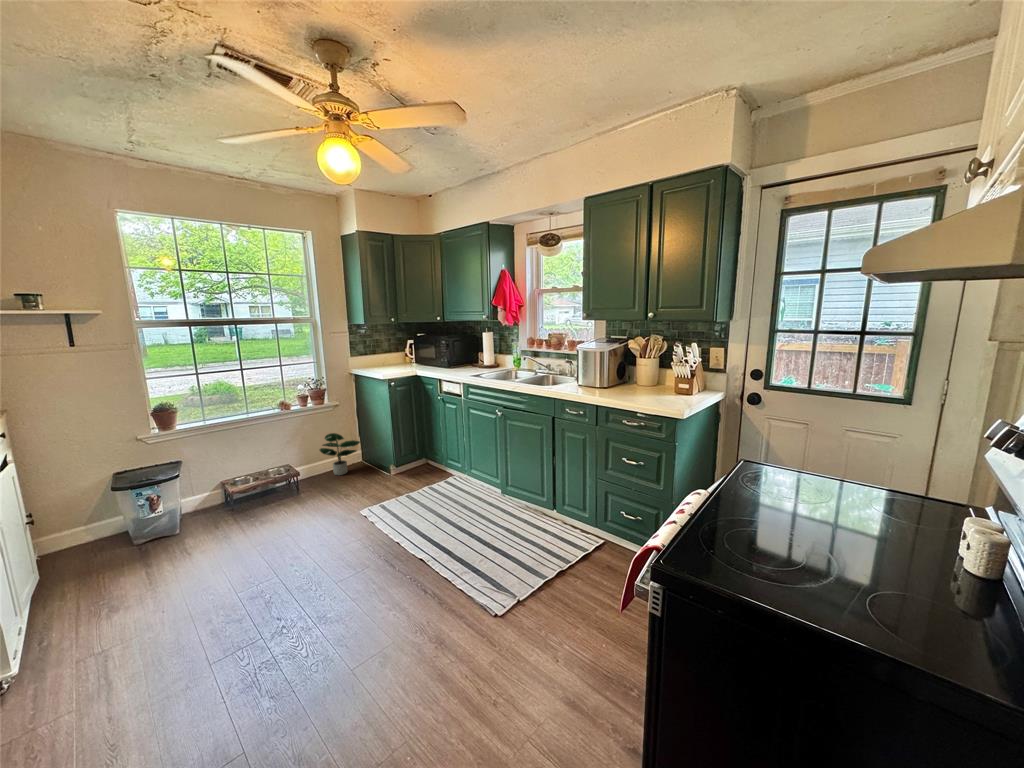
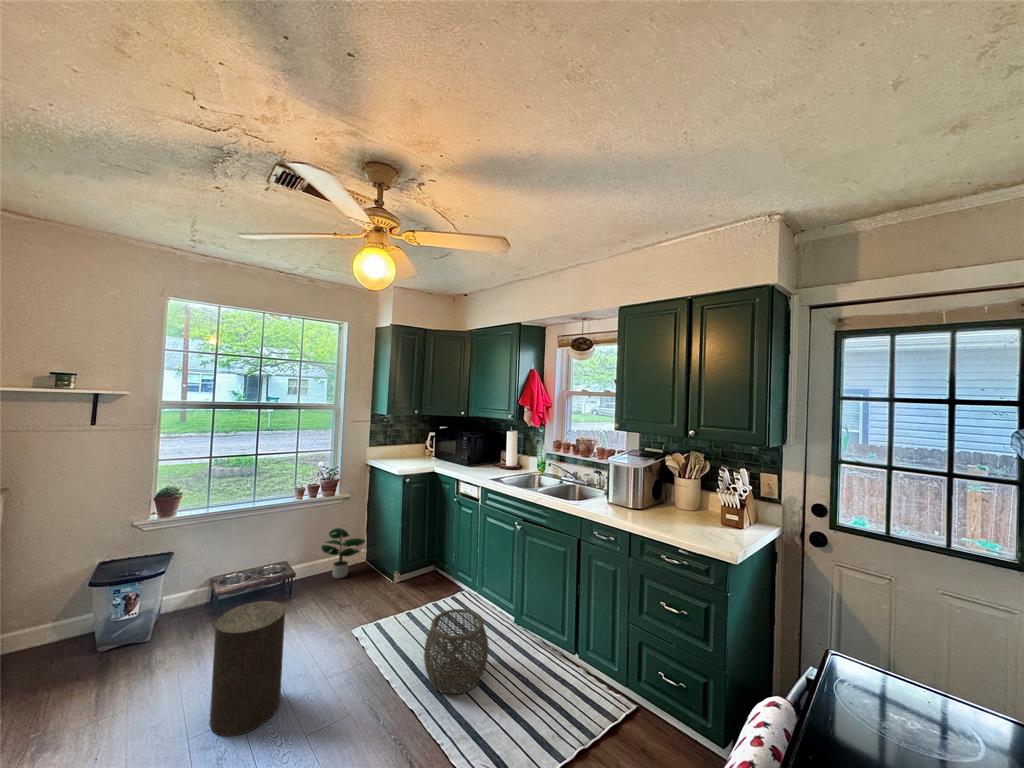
woven basket: none [426,483,481,546] -> present [424,609,489,695]
stool: none [241,487,309,588] -> present [210,601,285,736]

